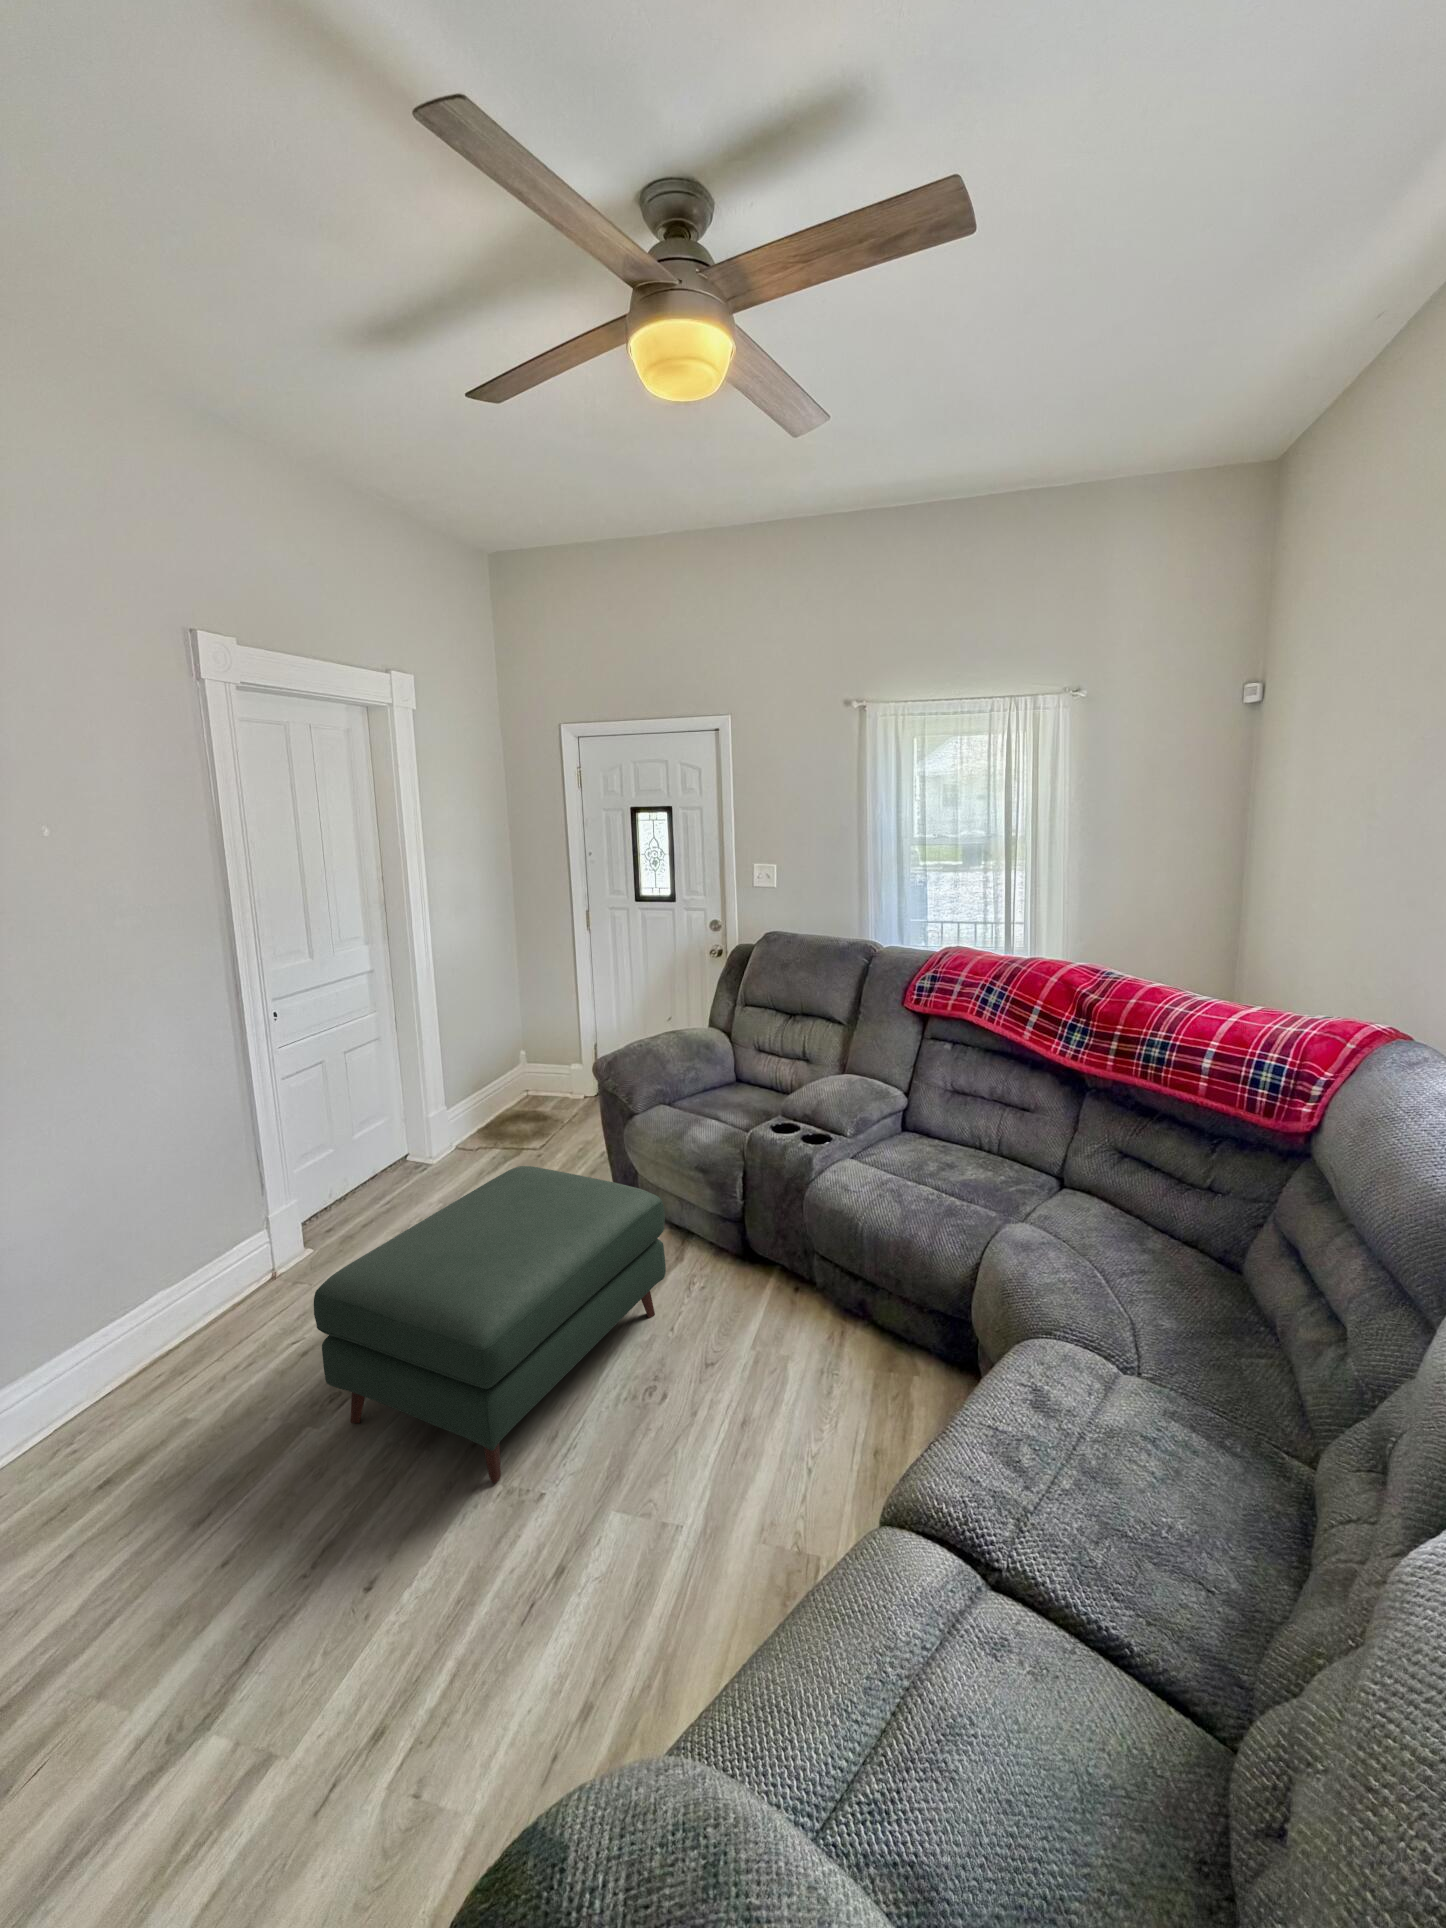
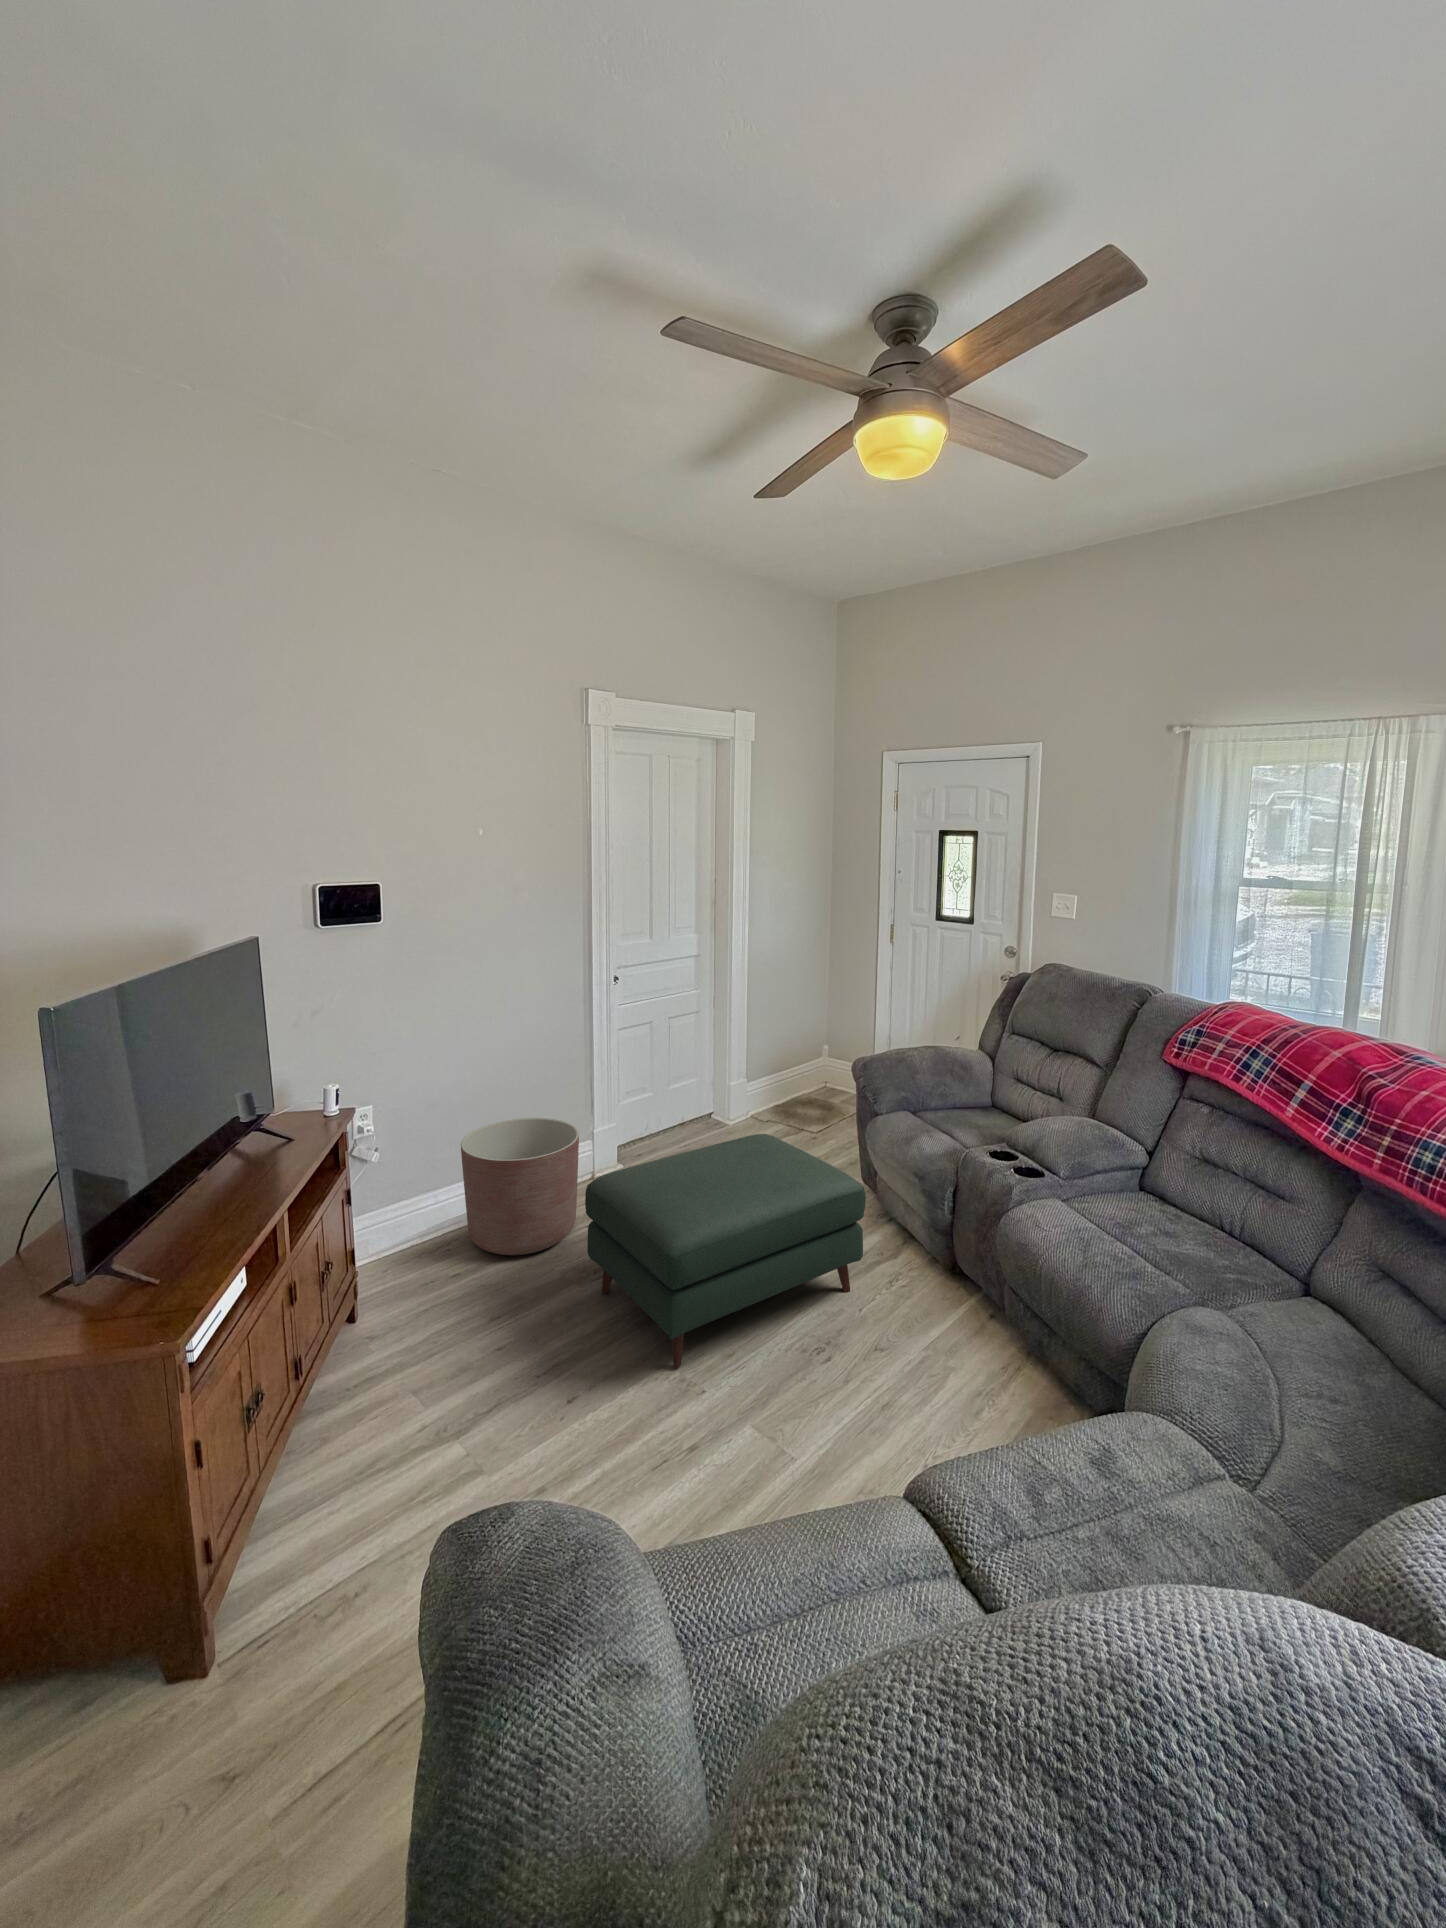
planter: none [74,1216,276,1429] -> present [461,1118,579,1255]

